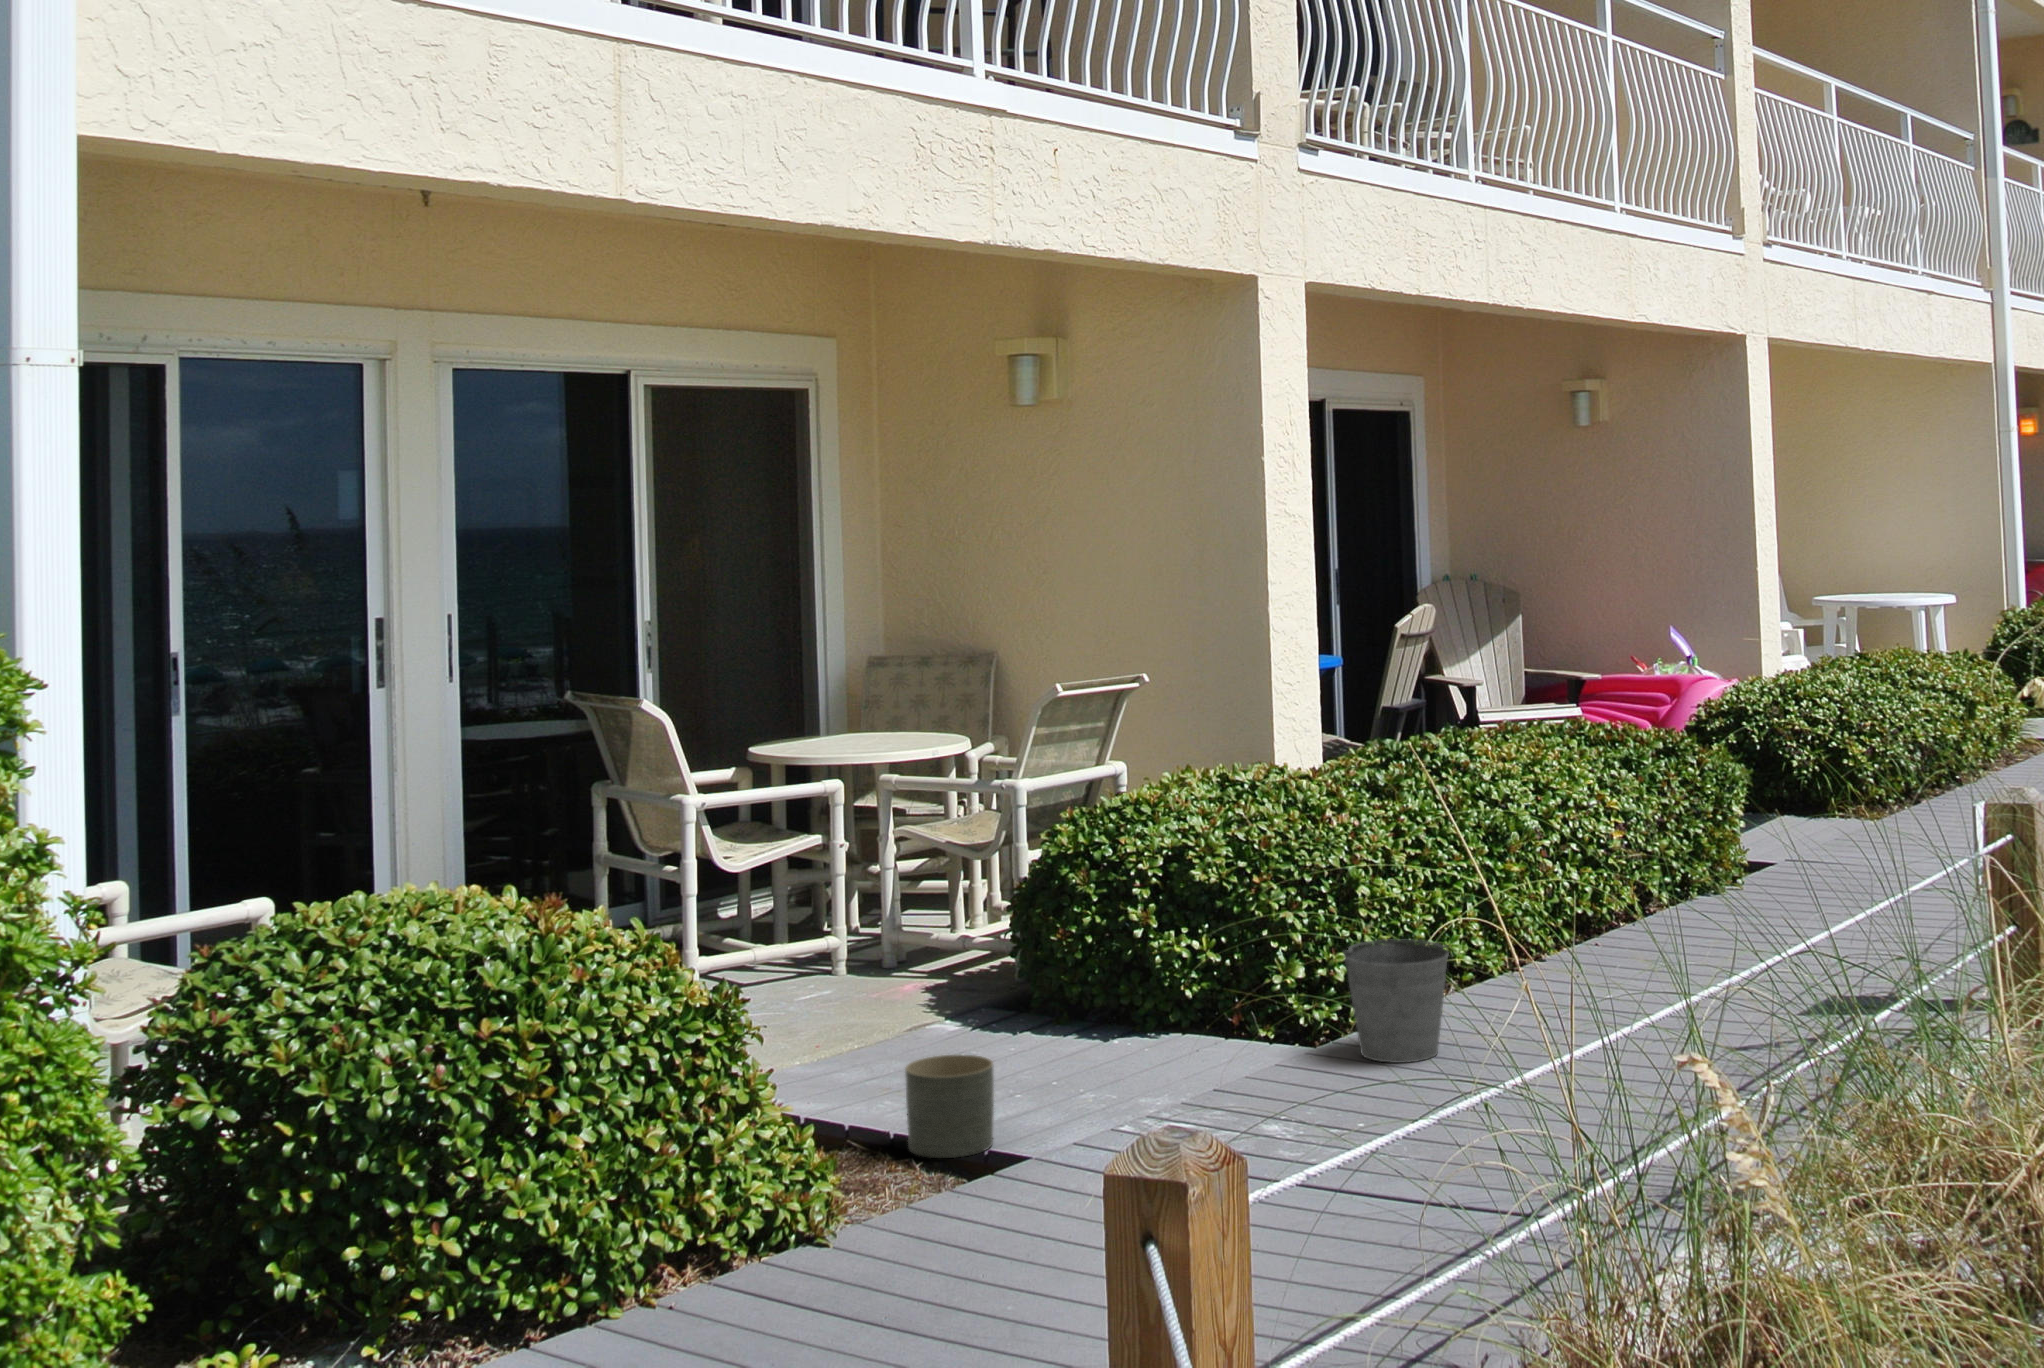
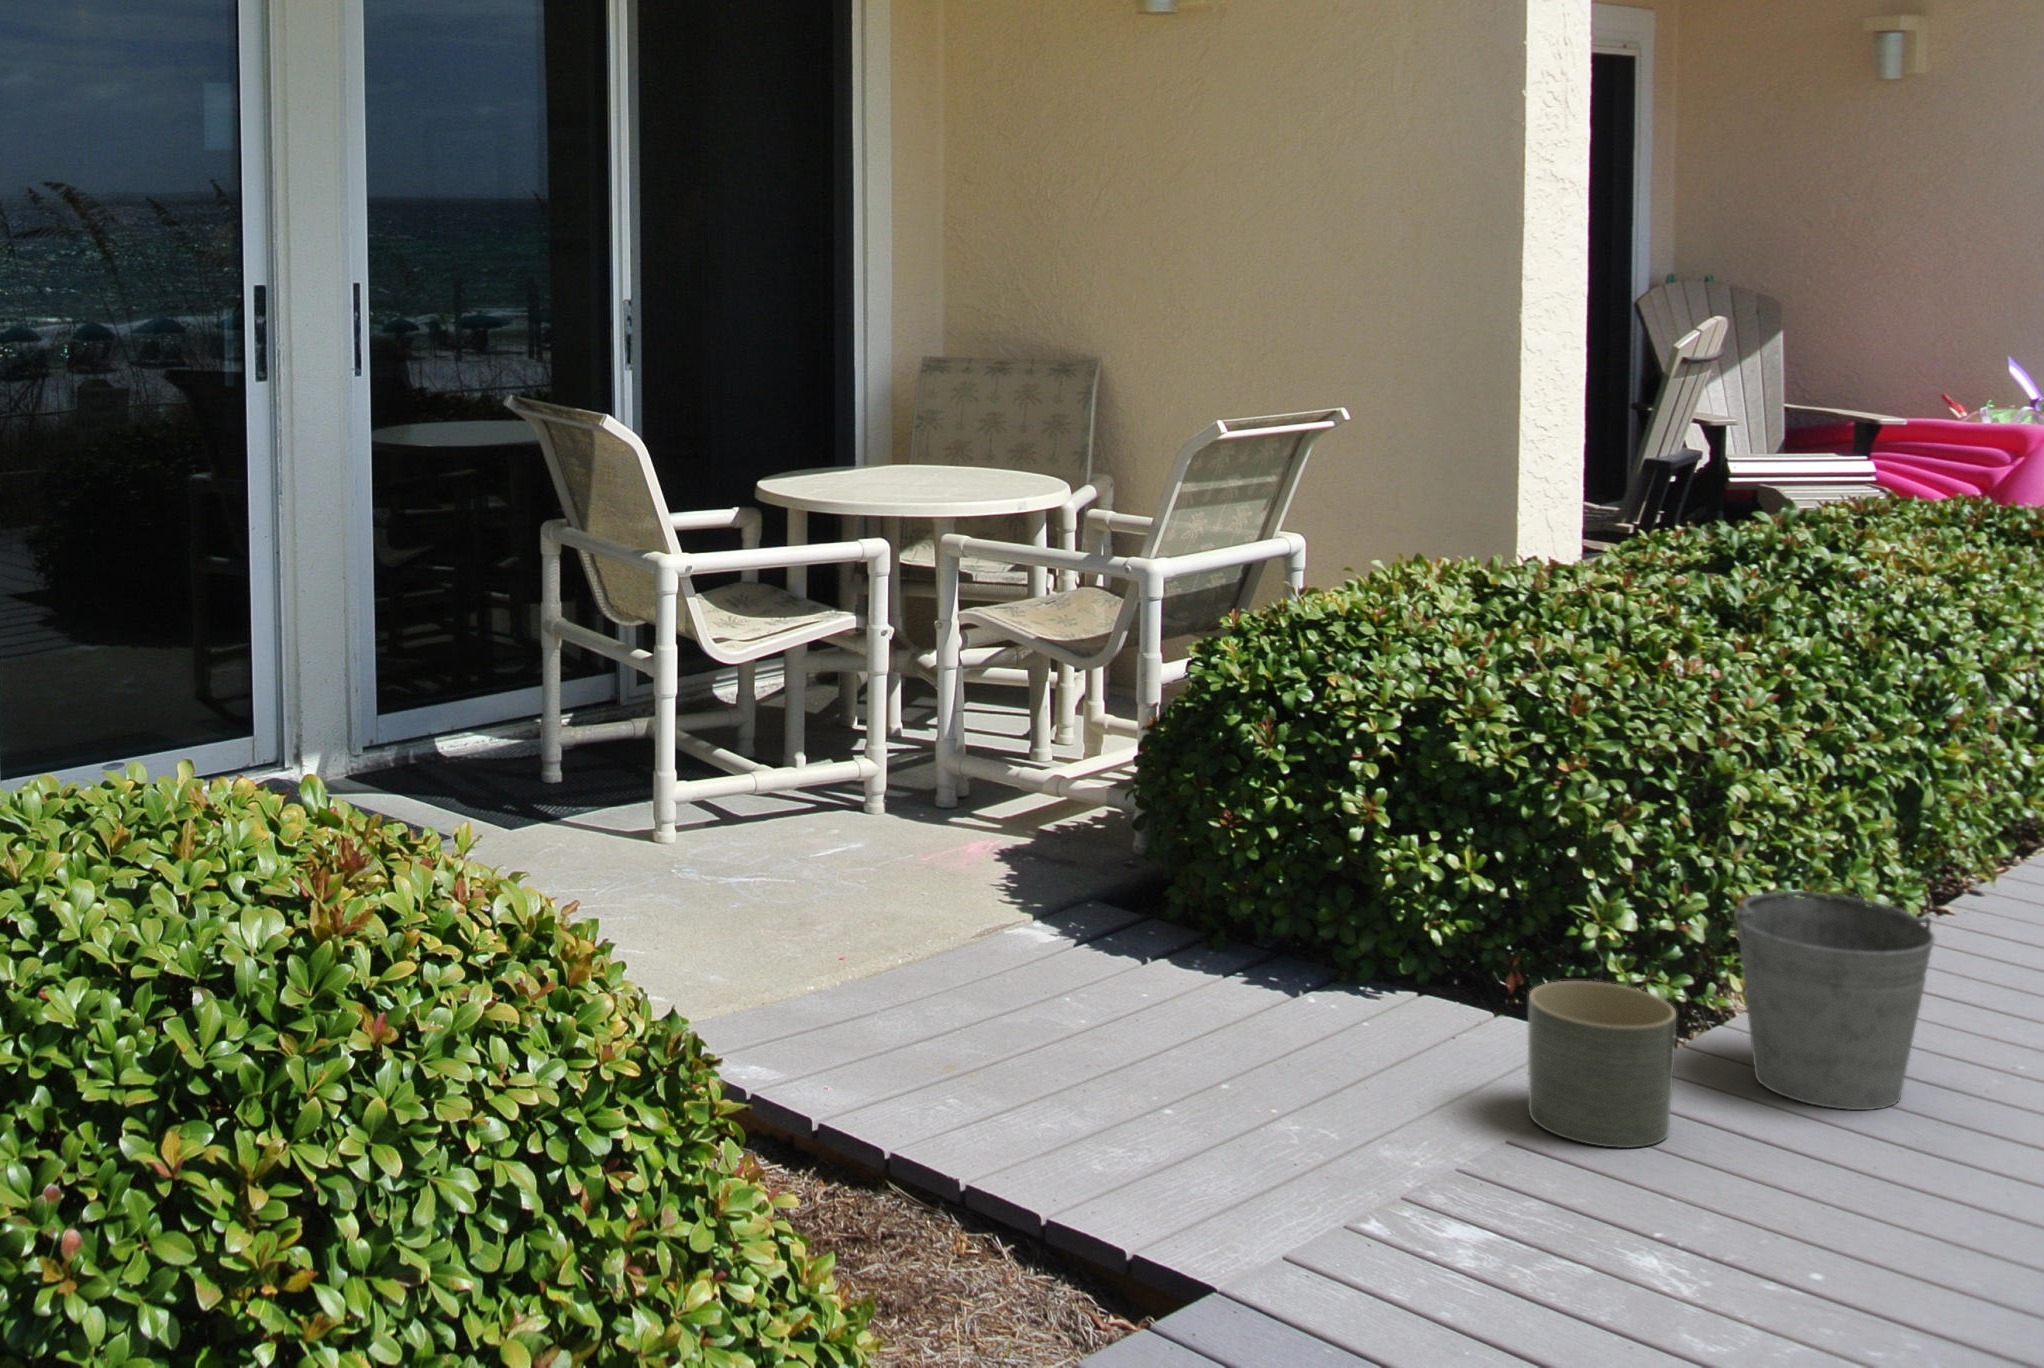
planter: present [905,1054,994,1158] -> present [1528,981,1676,1148]

